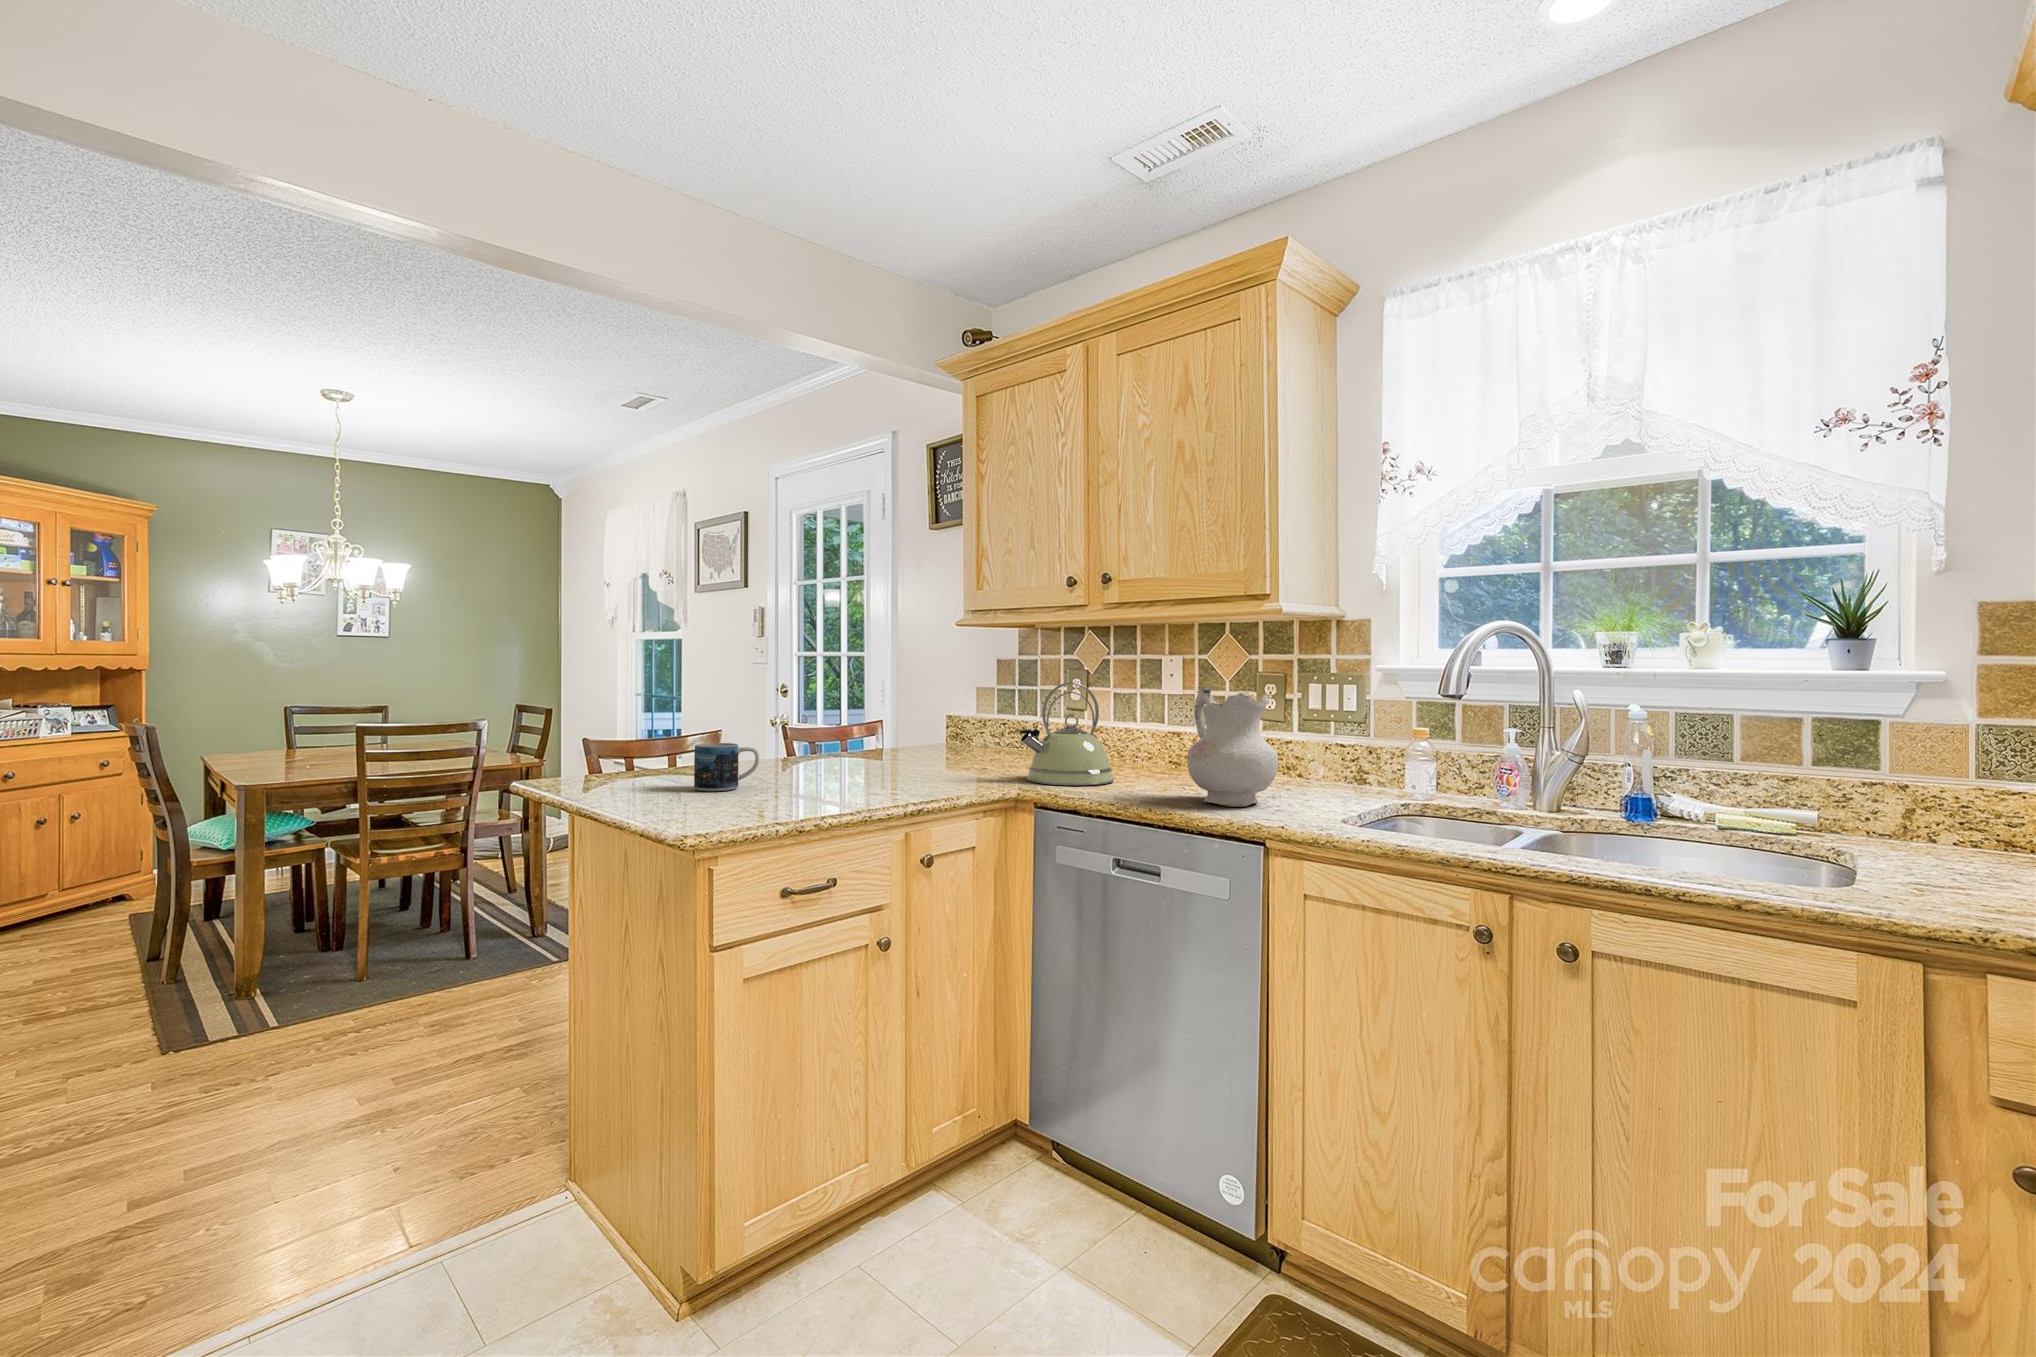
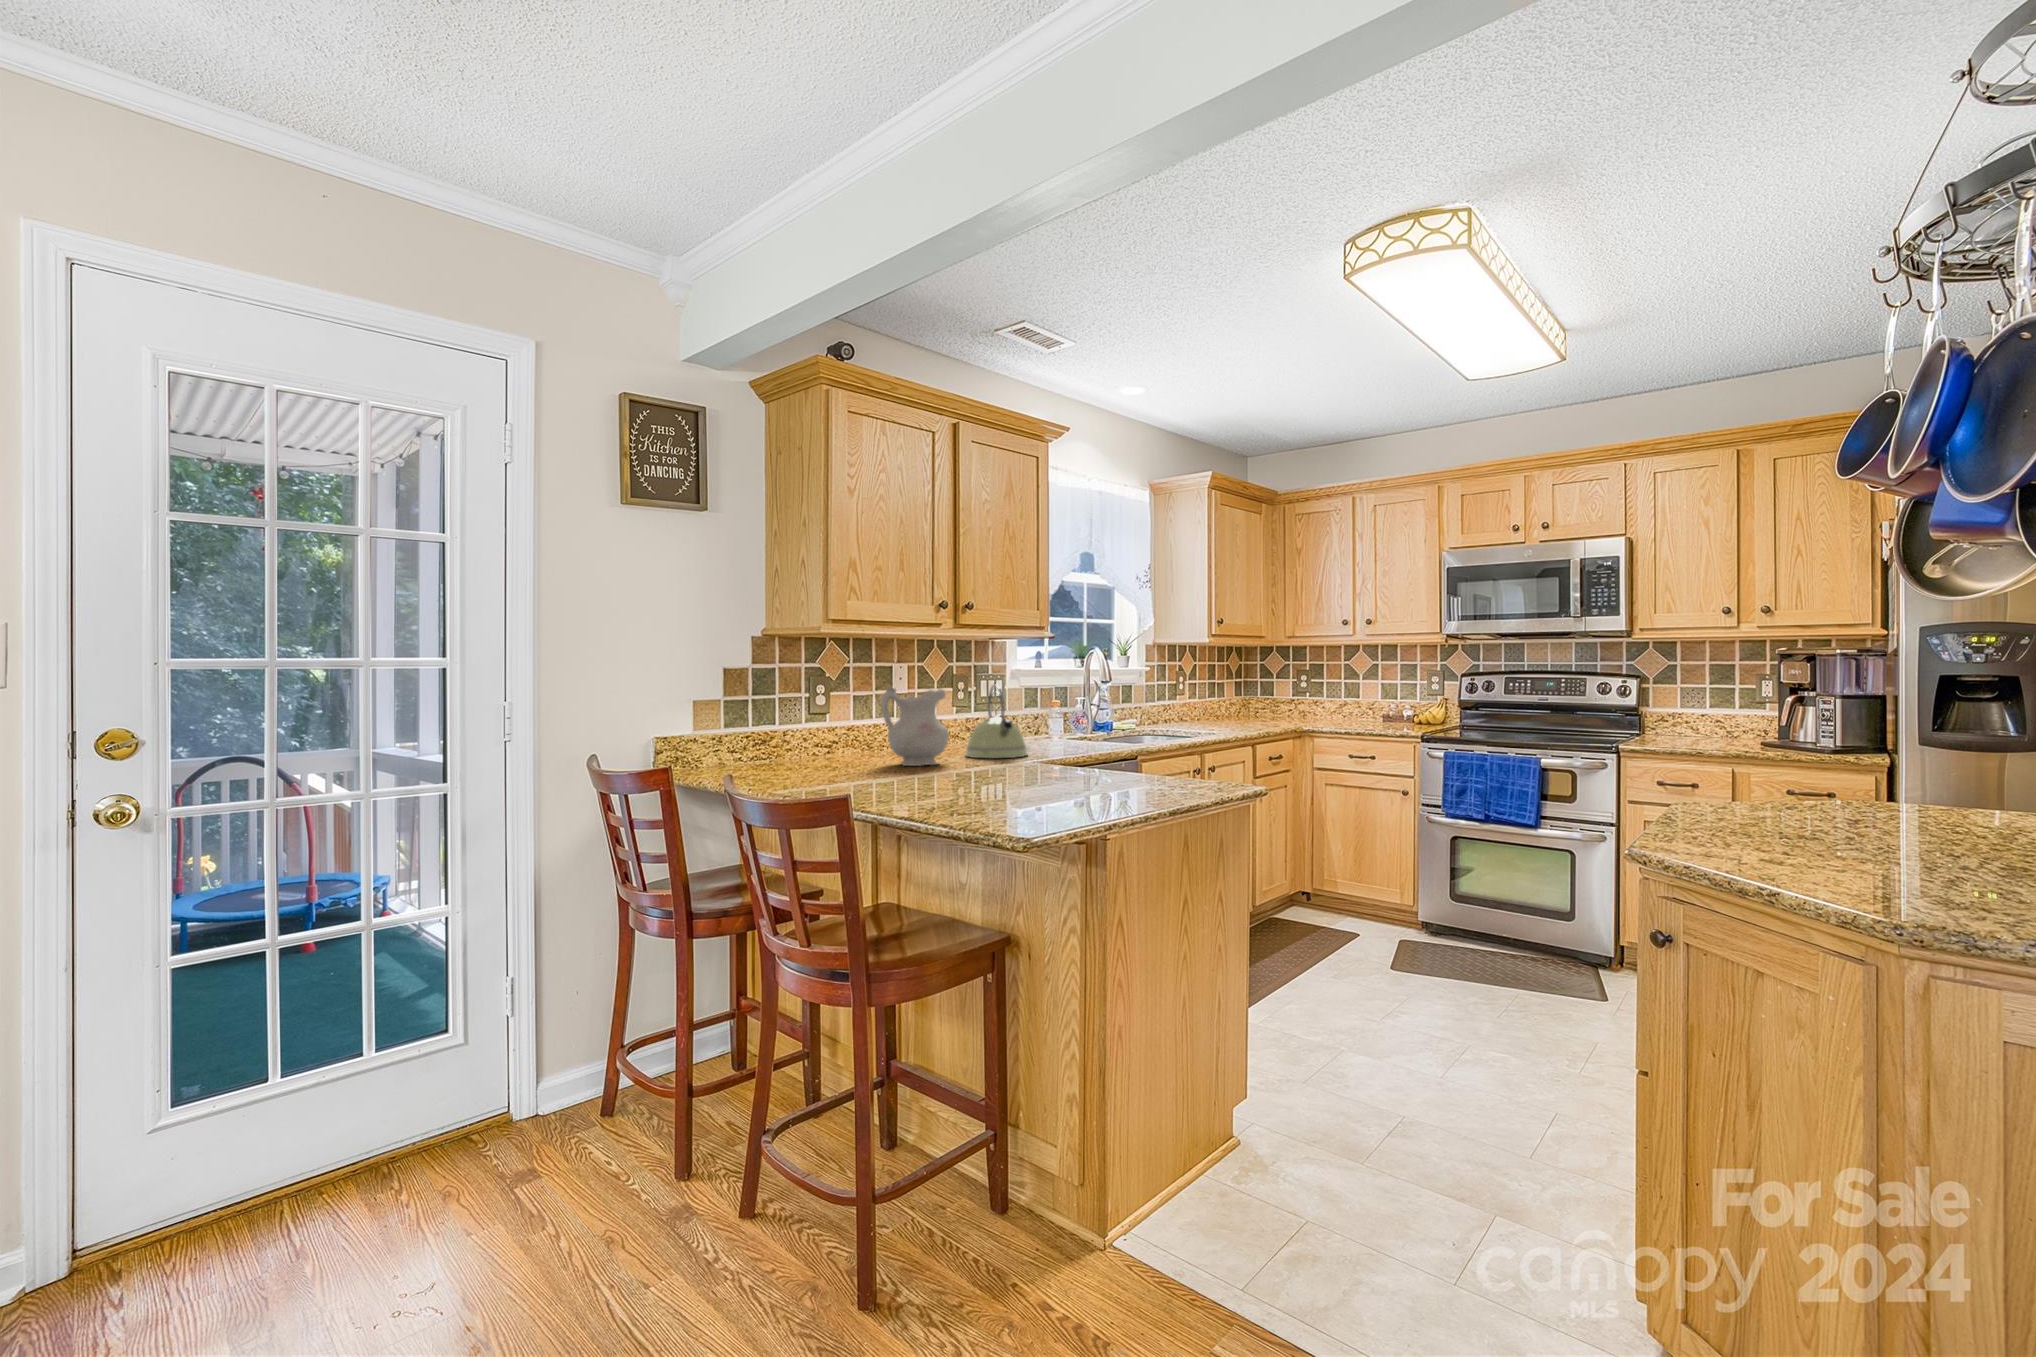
ceramic pitcher: present [1187,687,1278,807] -> present [881,688,949,766]
mug: present [694,743,759,791] -> none [1067,745,1104,787]

